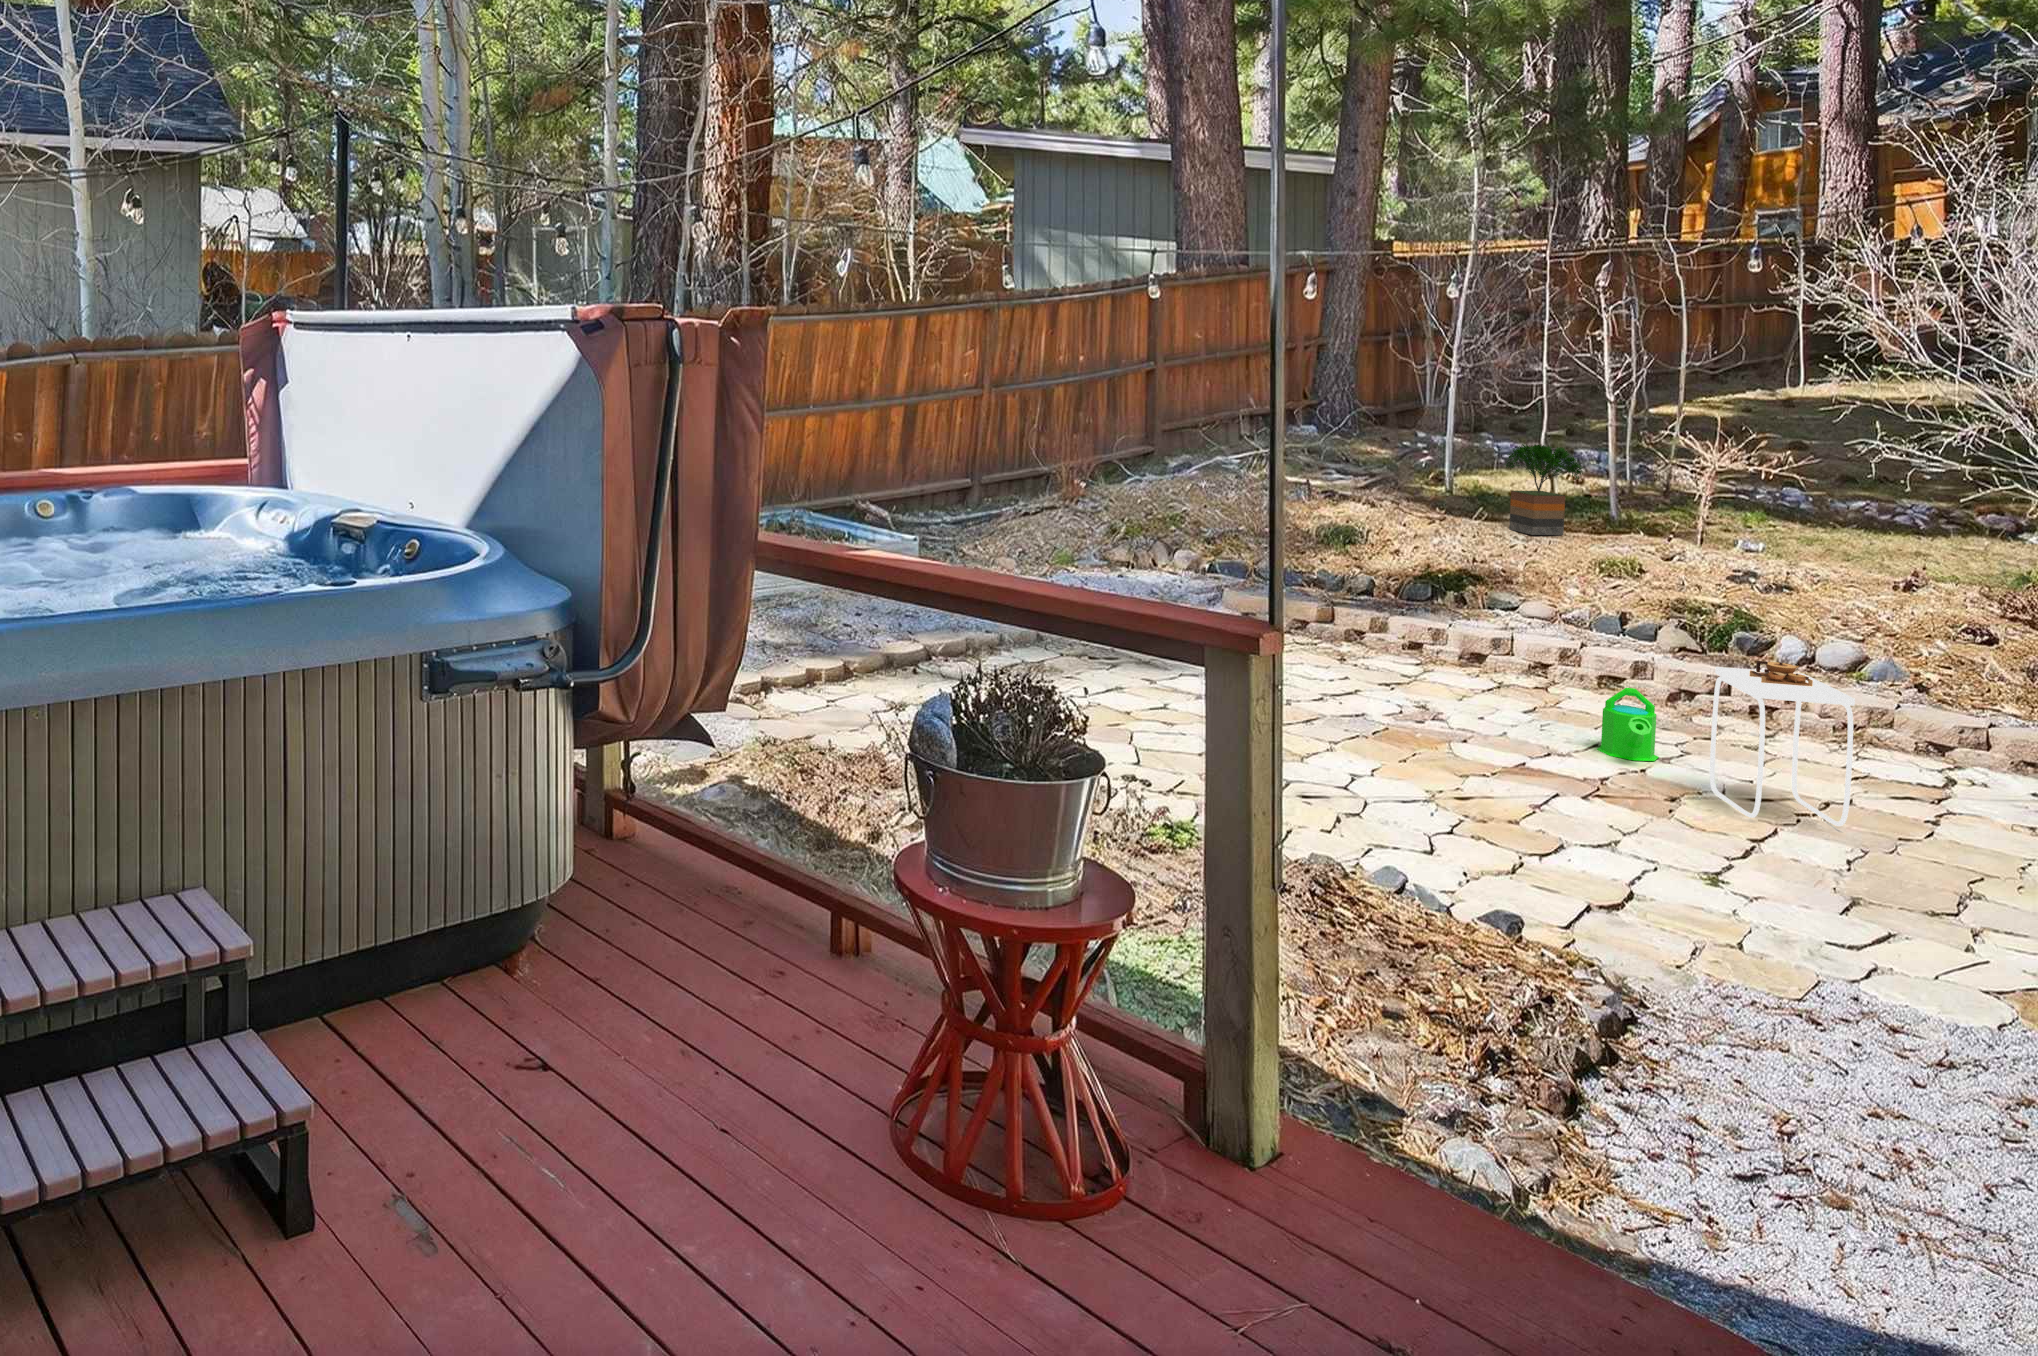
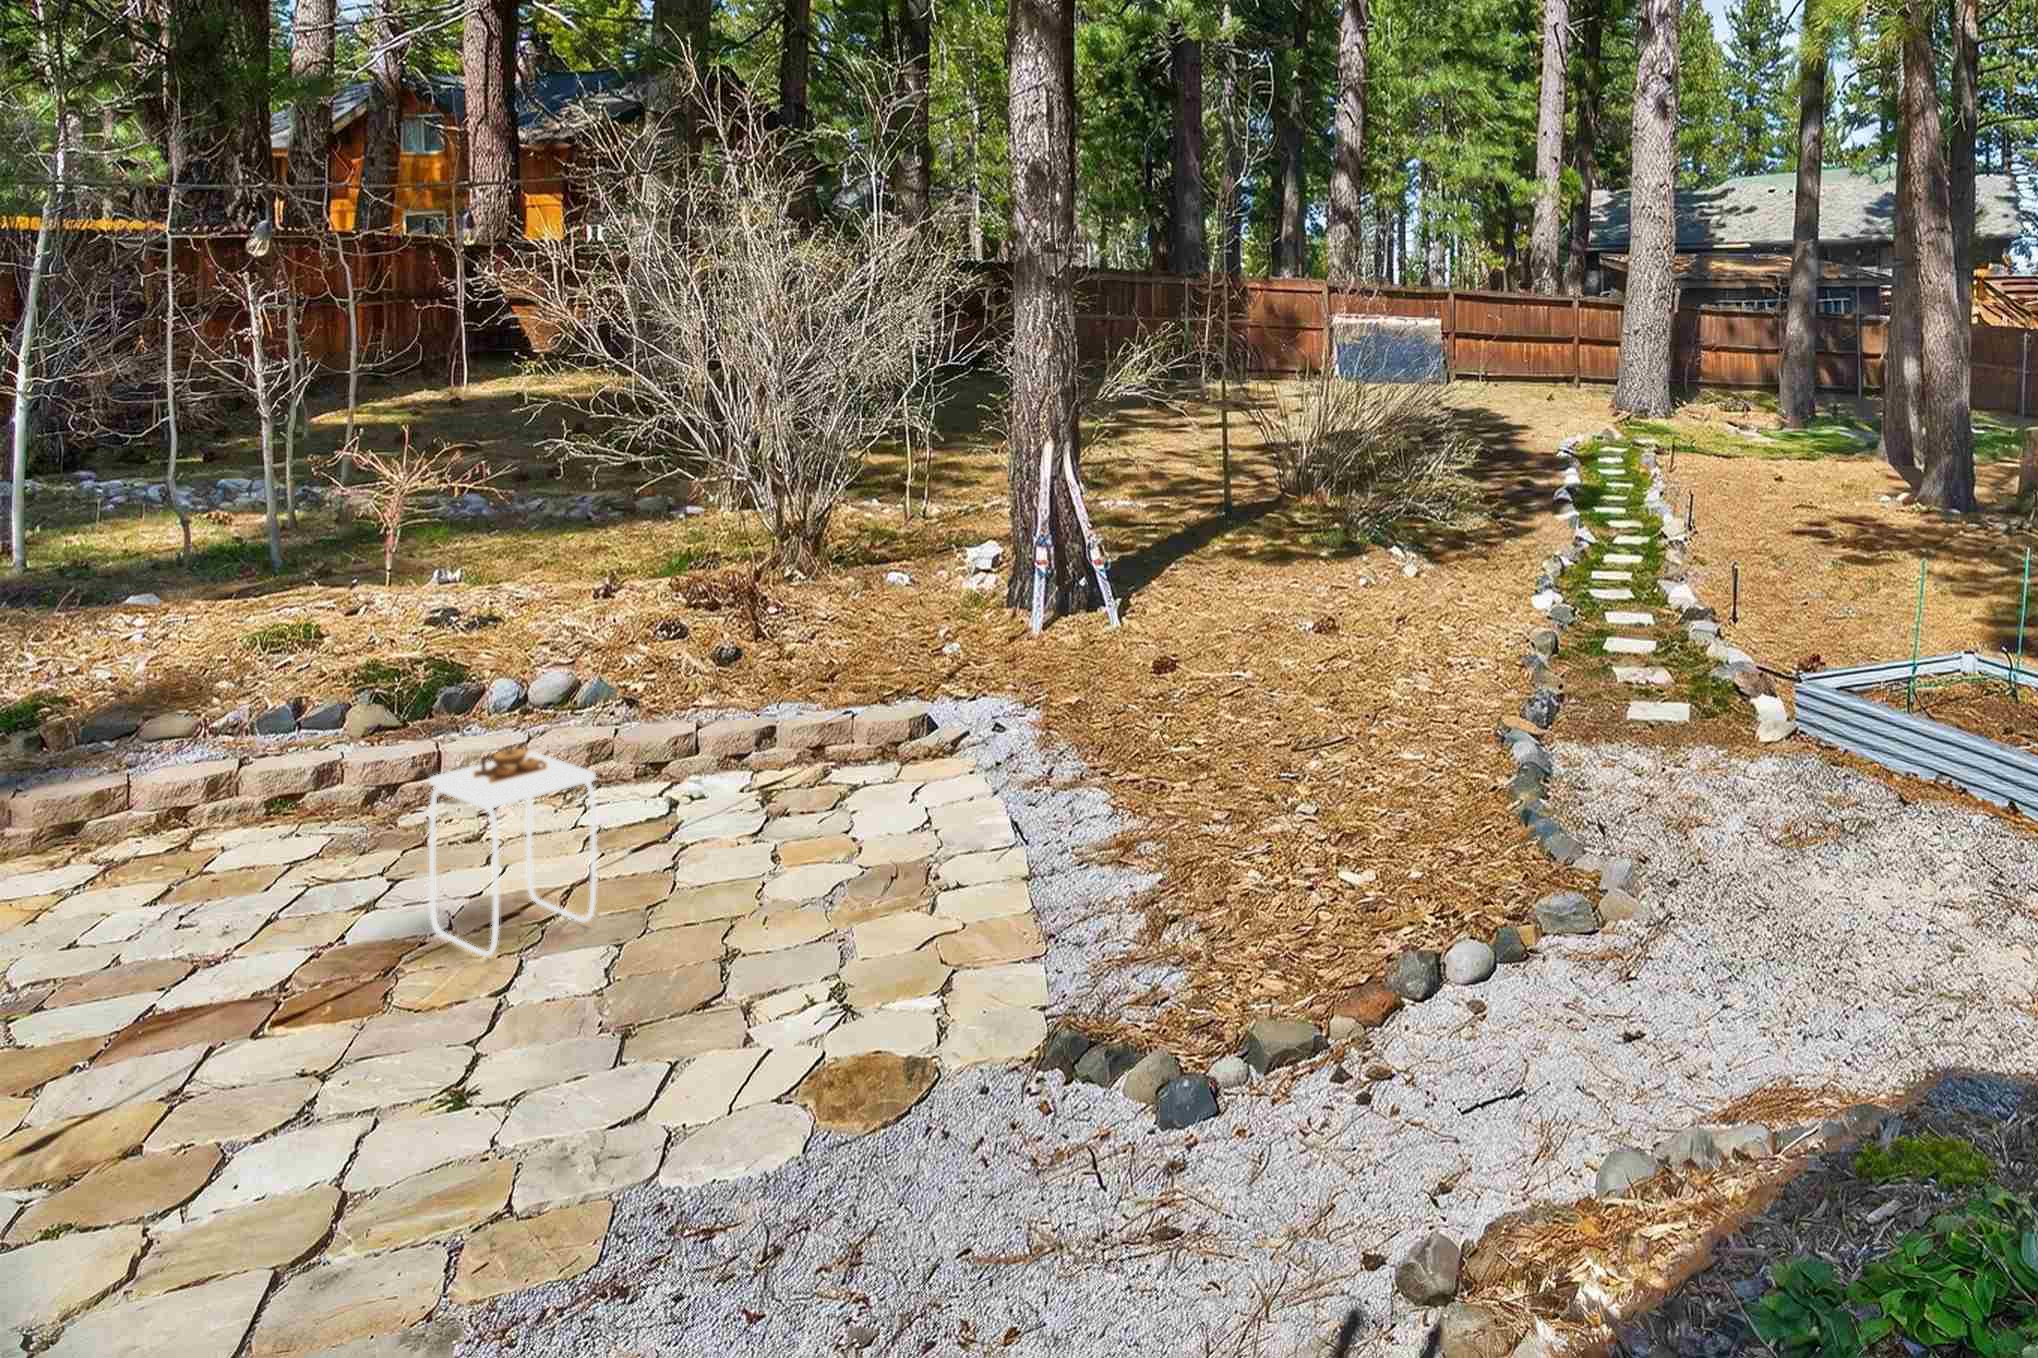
potted tree: present [1506,444,1583,535] -> none [110,490,234,610]
watering can: present [1597,688,1658,761] -> none [270,827,360,930]

